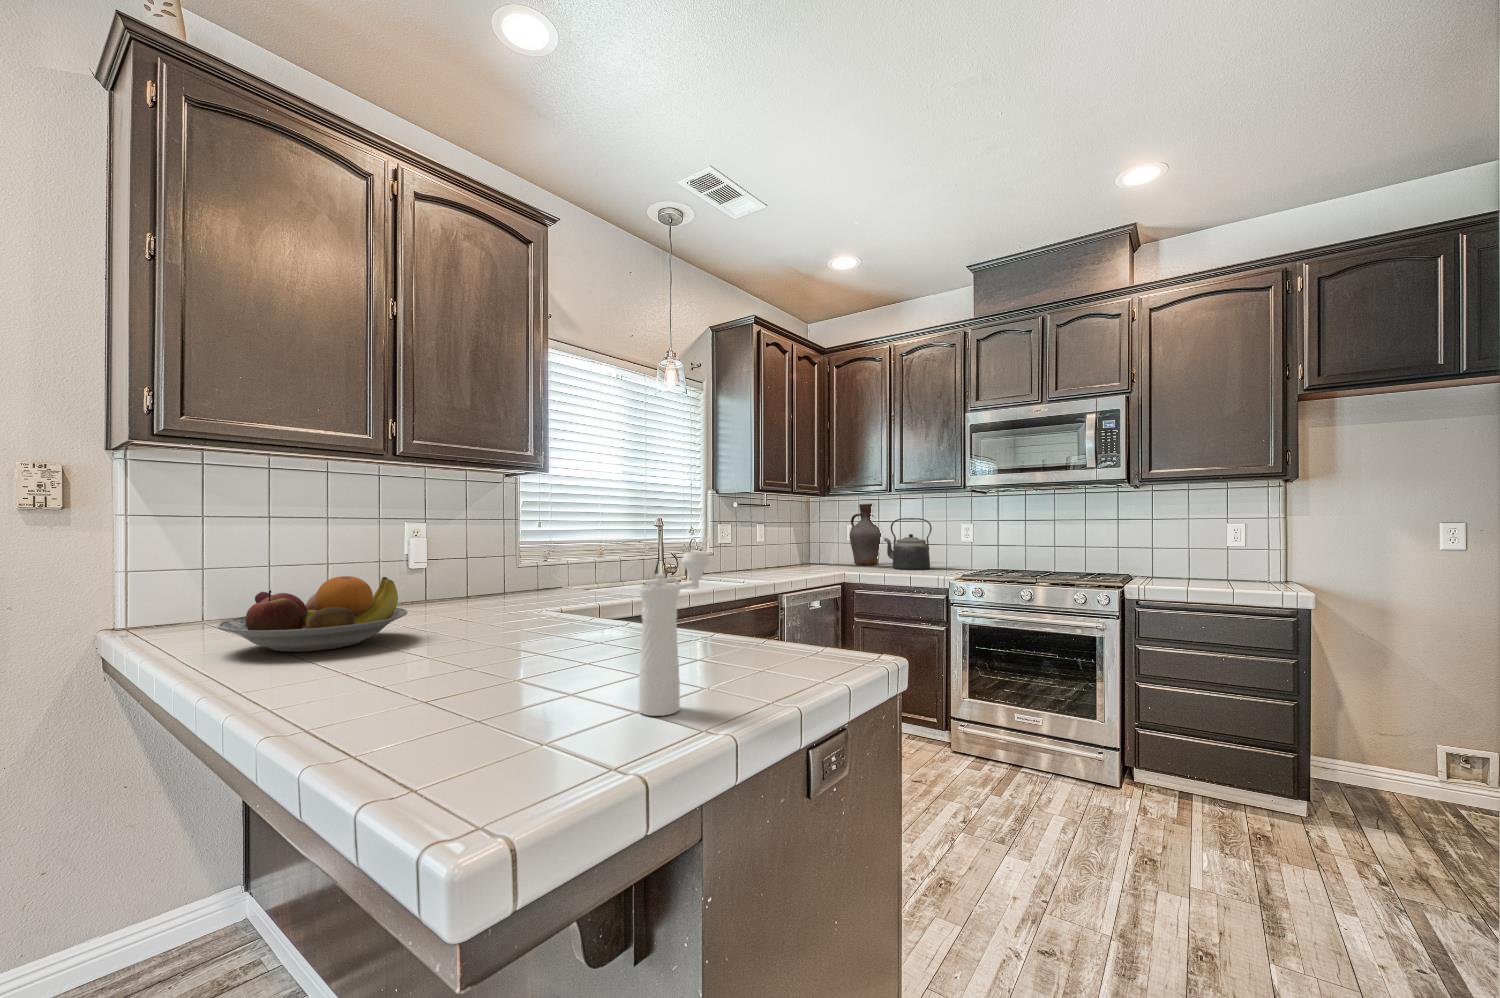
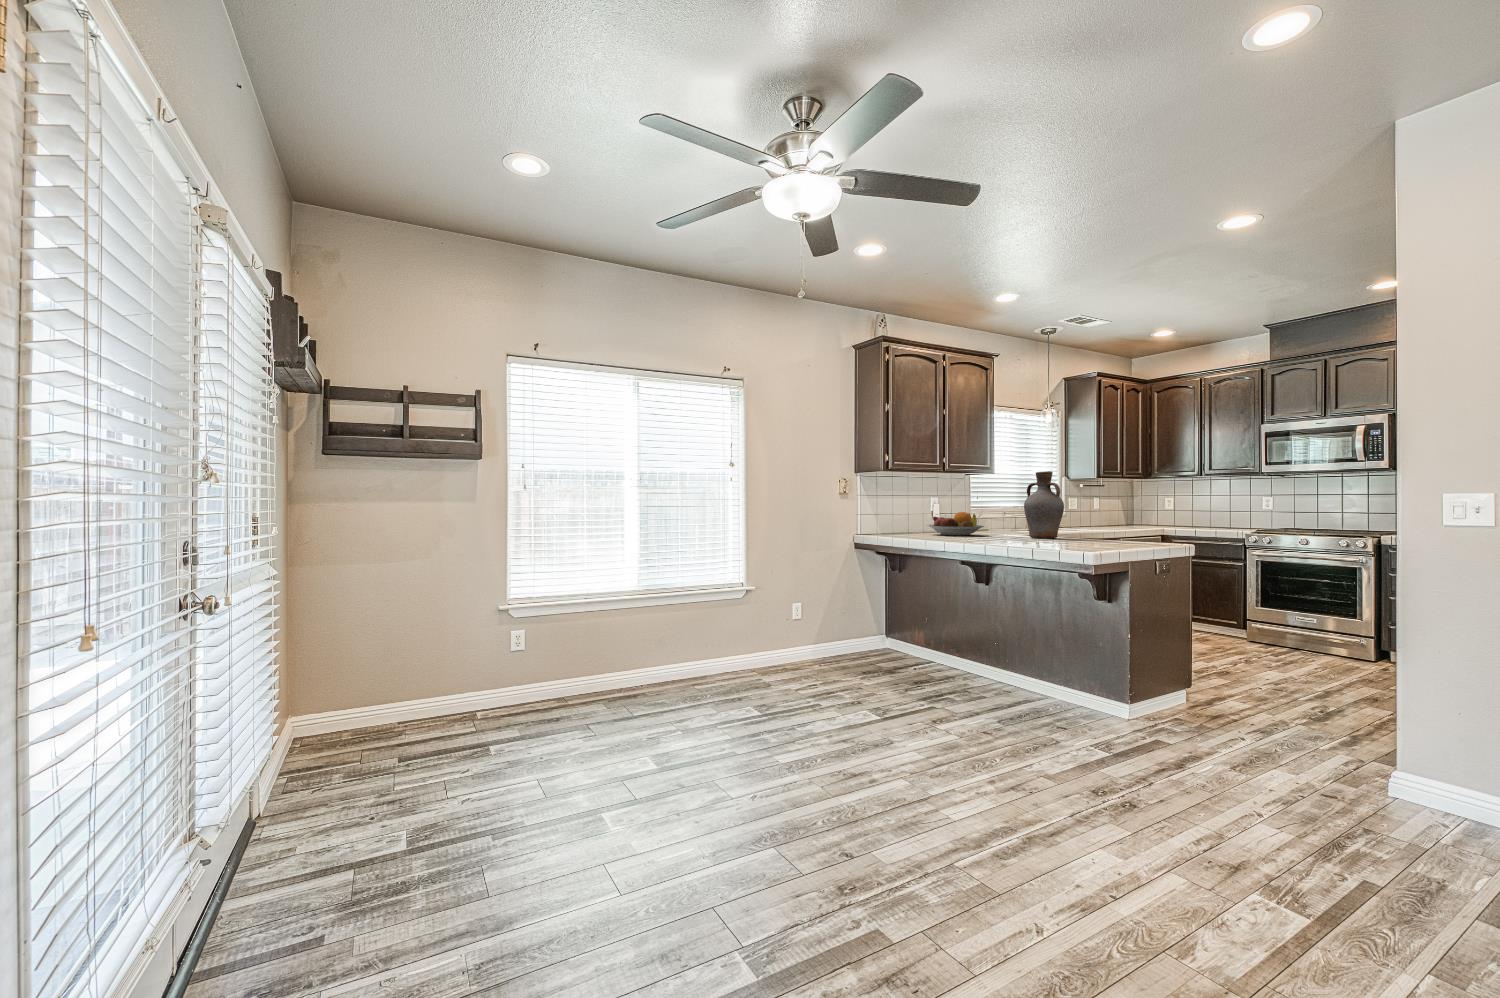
vase: present [849,504,883,565] -> present [1024,471,1064,539]
kettle: present [884,518,932,570] -> none [1195,495,1234,529]
pepper mill: present [638,552,709,716] -> none [1107,501,1125,544]

